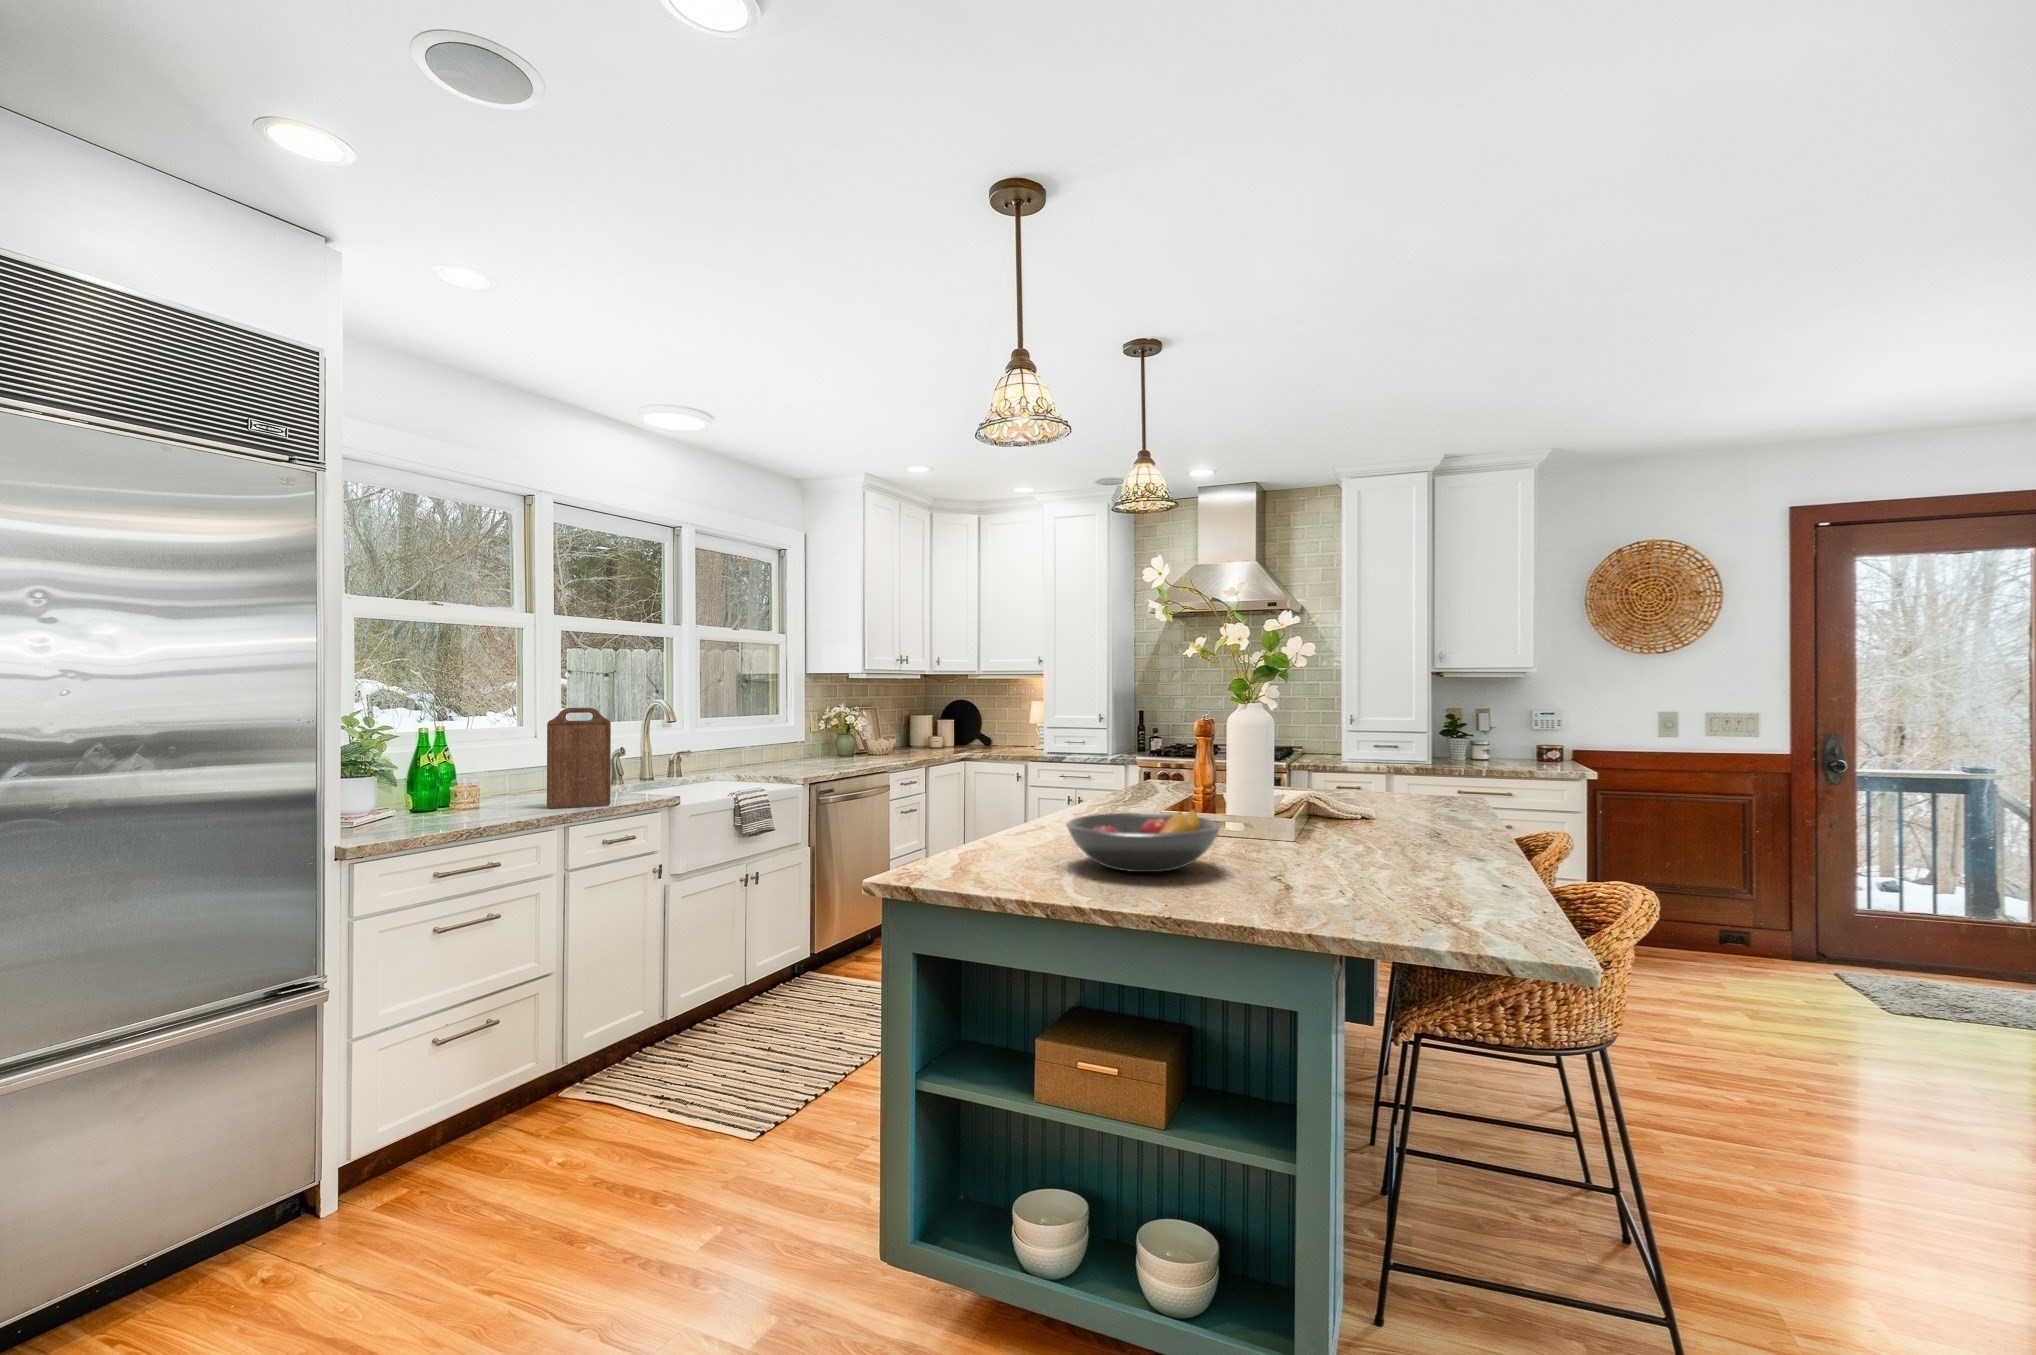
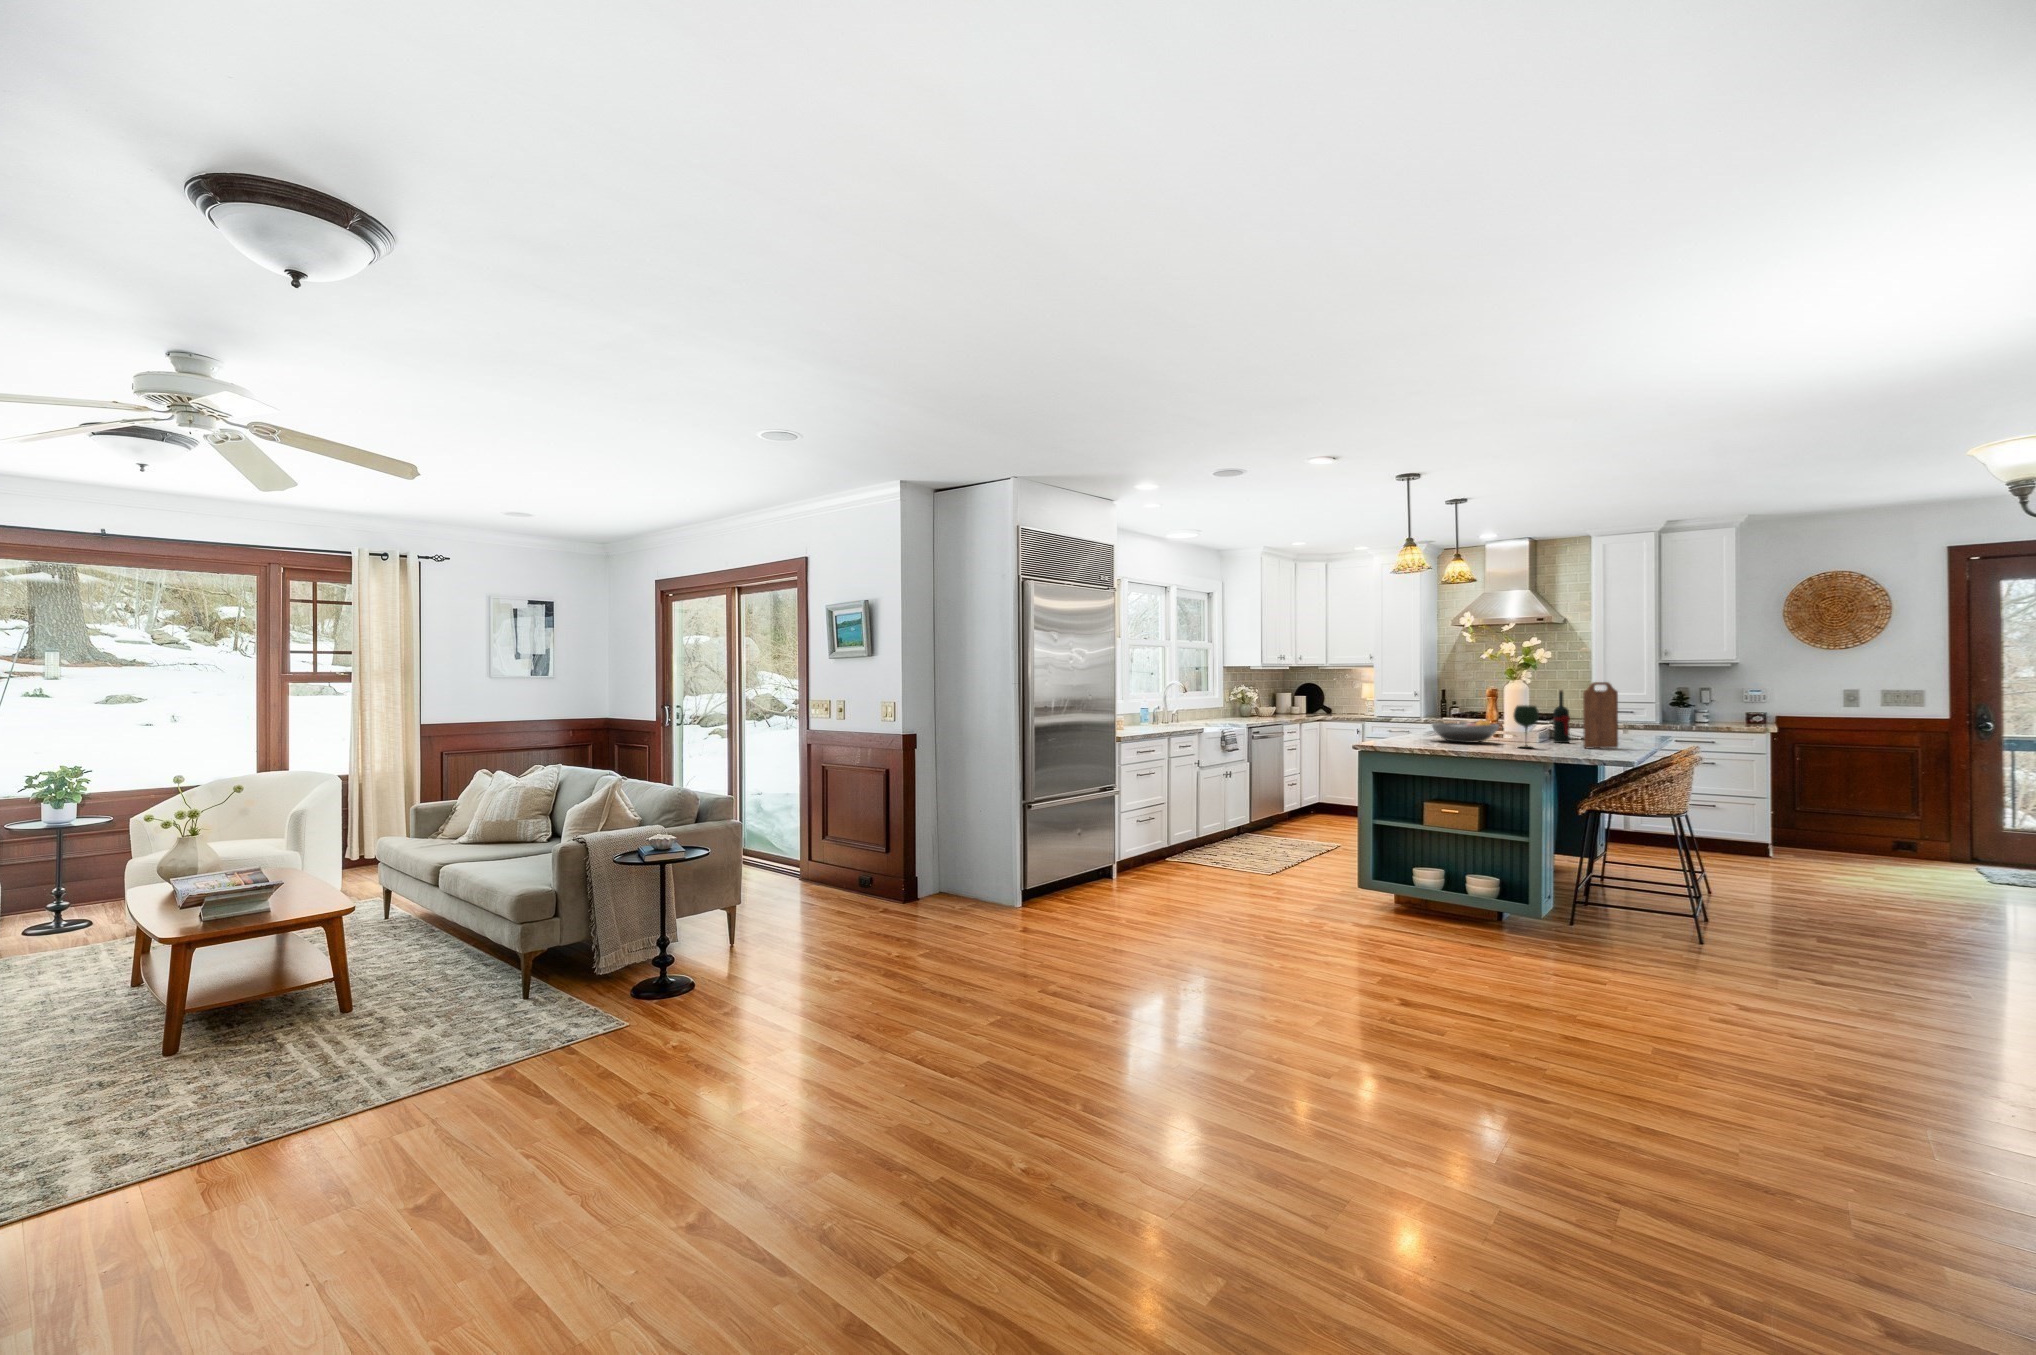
cutting board: present [547,708,611,809] -> present [1583,682,1618,748]
wine bottle: none [1328,732,1362,854] -> present [1553,690,1570,743]
wine glass: none [1254,783,1316,901] -> present [1513,705,1539,748]

